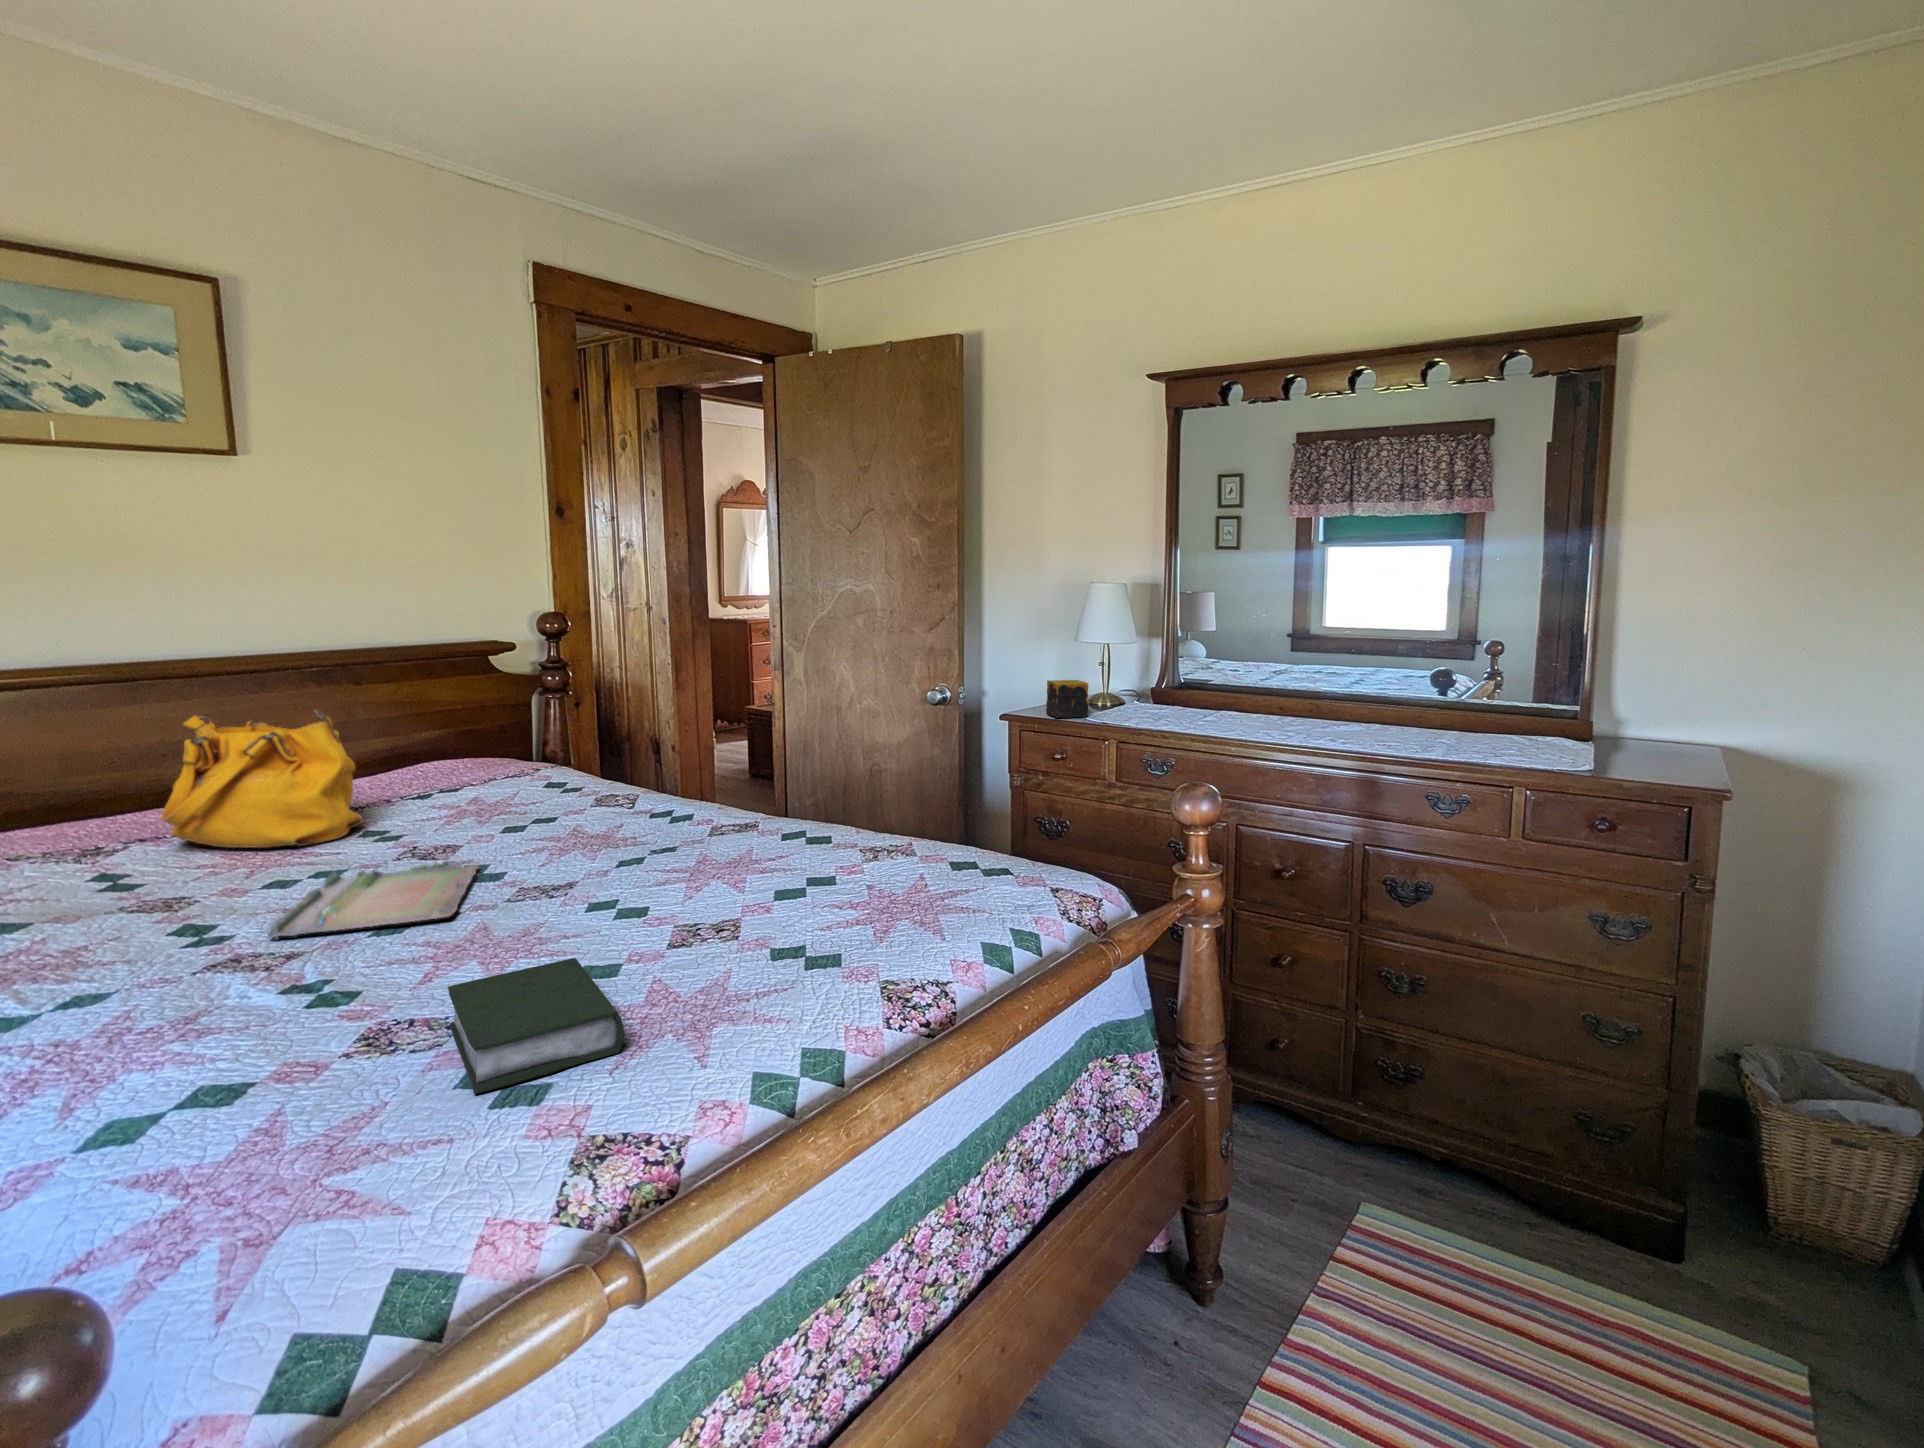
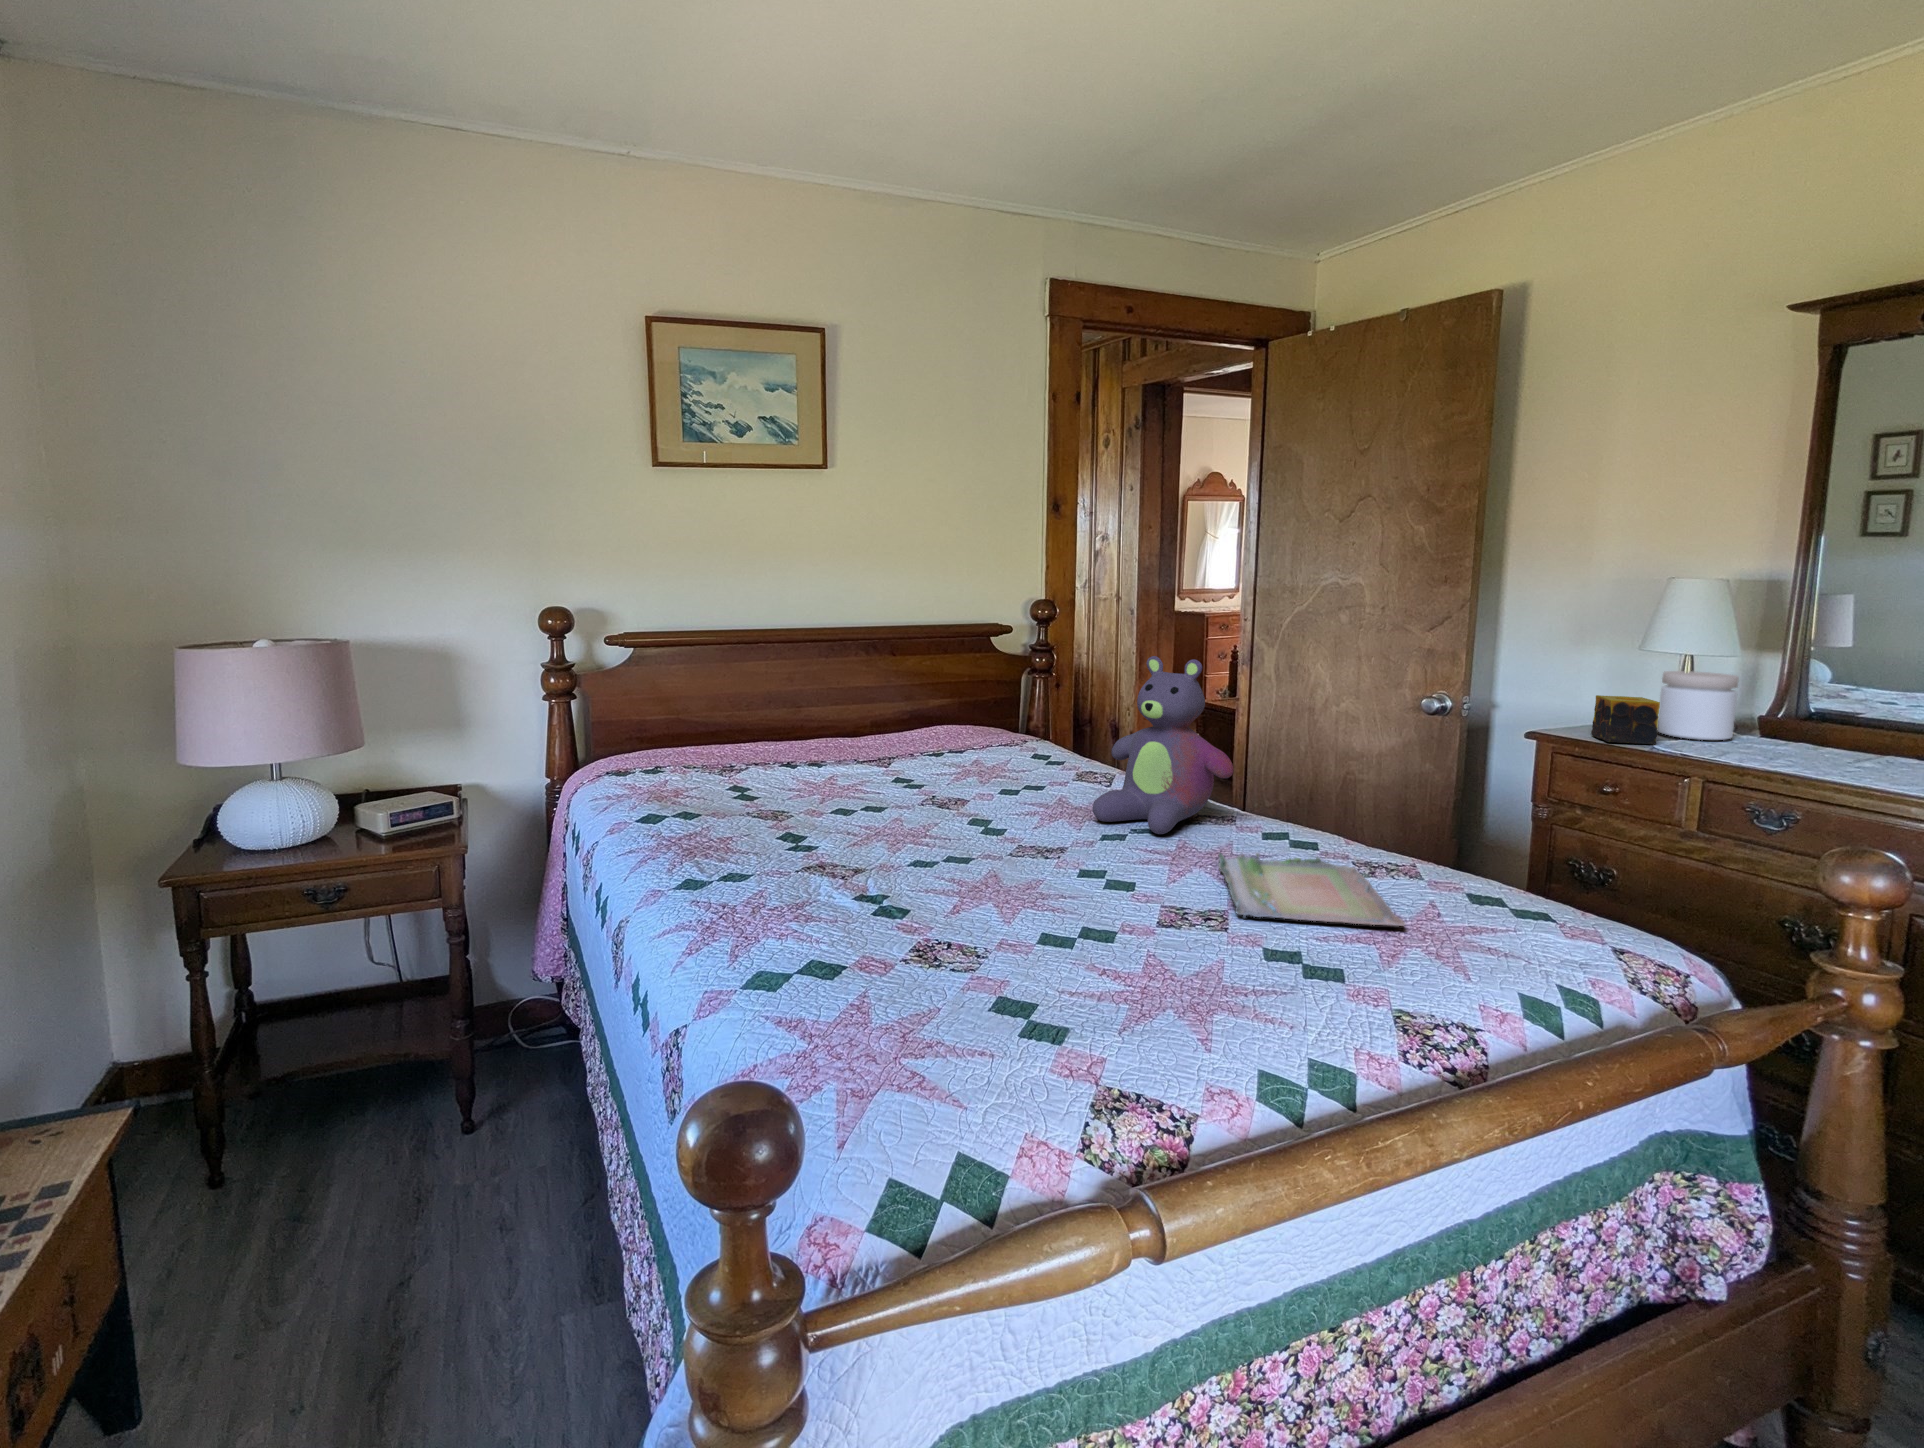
jar: none [1089,657,1136,710] -> present [1658,671,1739,740]
stuffed bear: none [607,669,751,851] -> present [1092,656,1234,834]
handbag: present [161,710,362,848] -> none [770,672,896,783]
tray: present [268,861,479,939] -> present [1218,852,1405,926]
book: present [448,958,624,1094] -> none [979,918,1130,1020]

